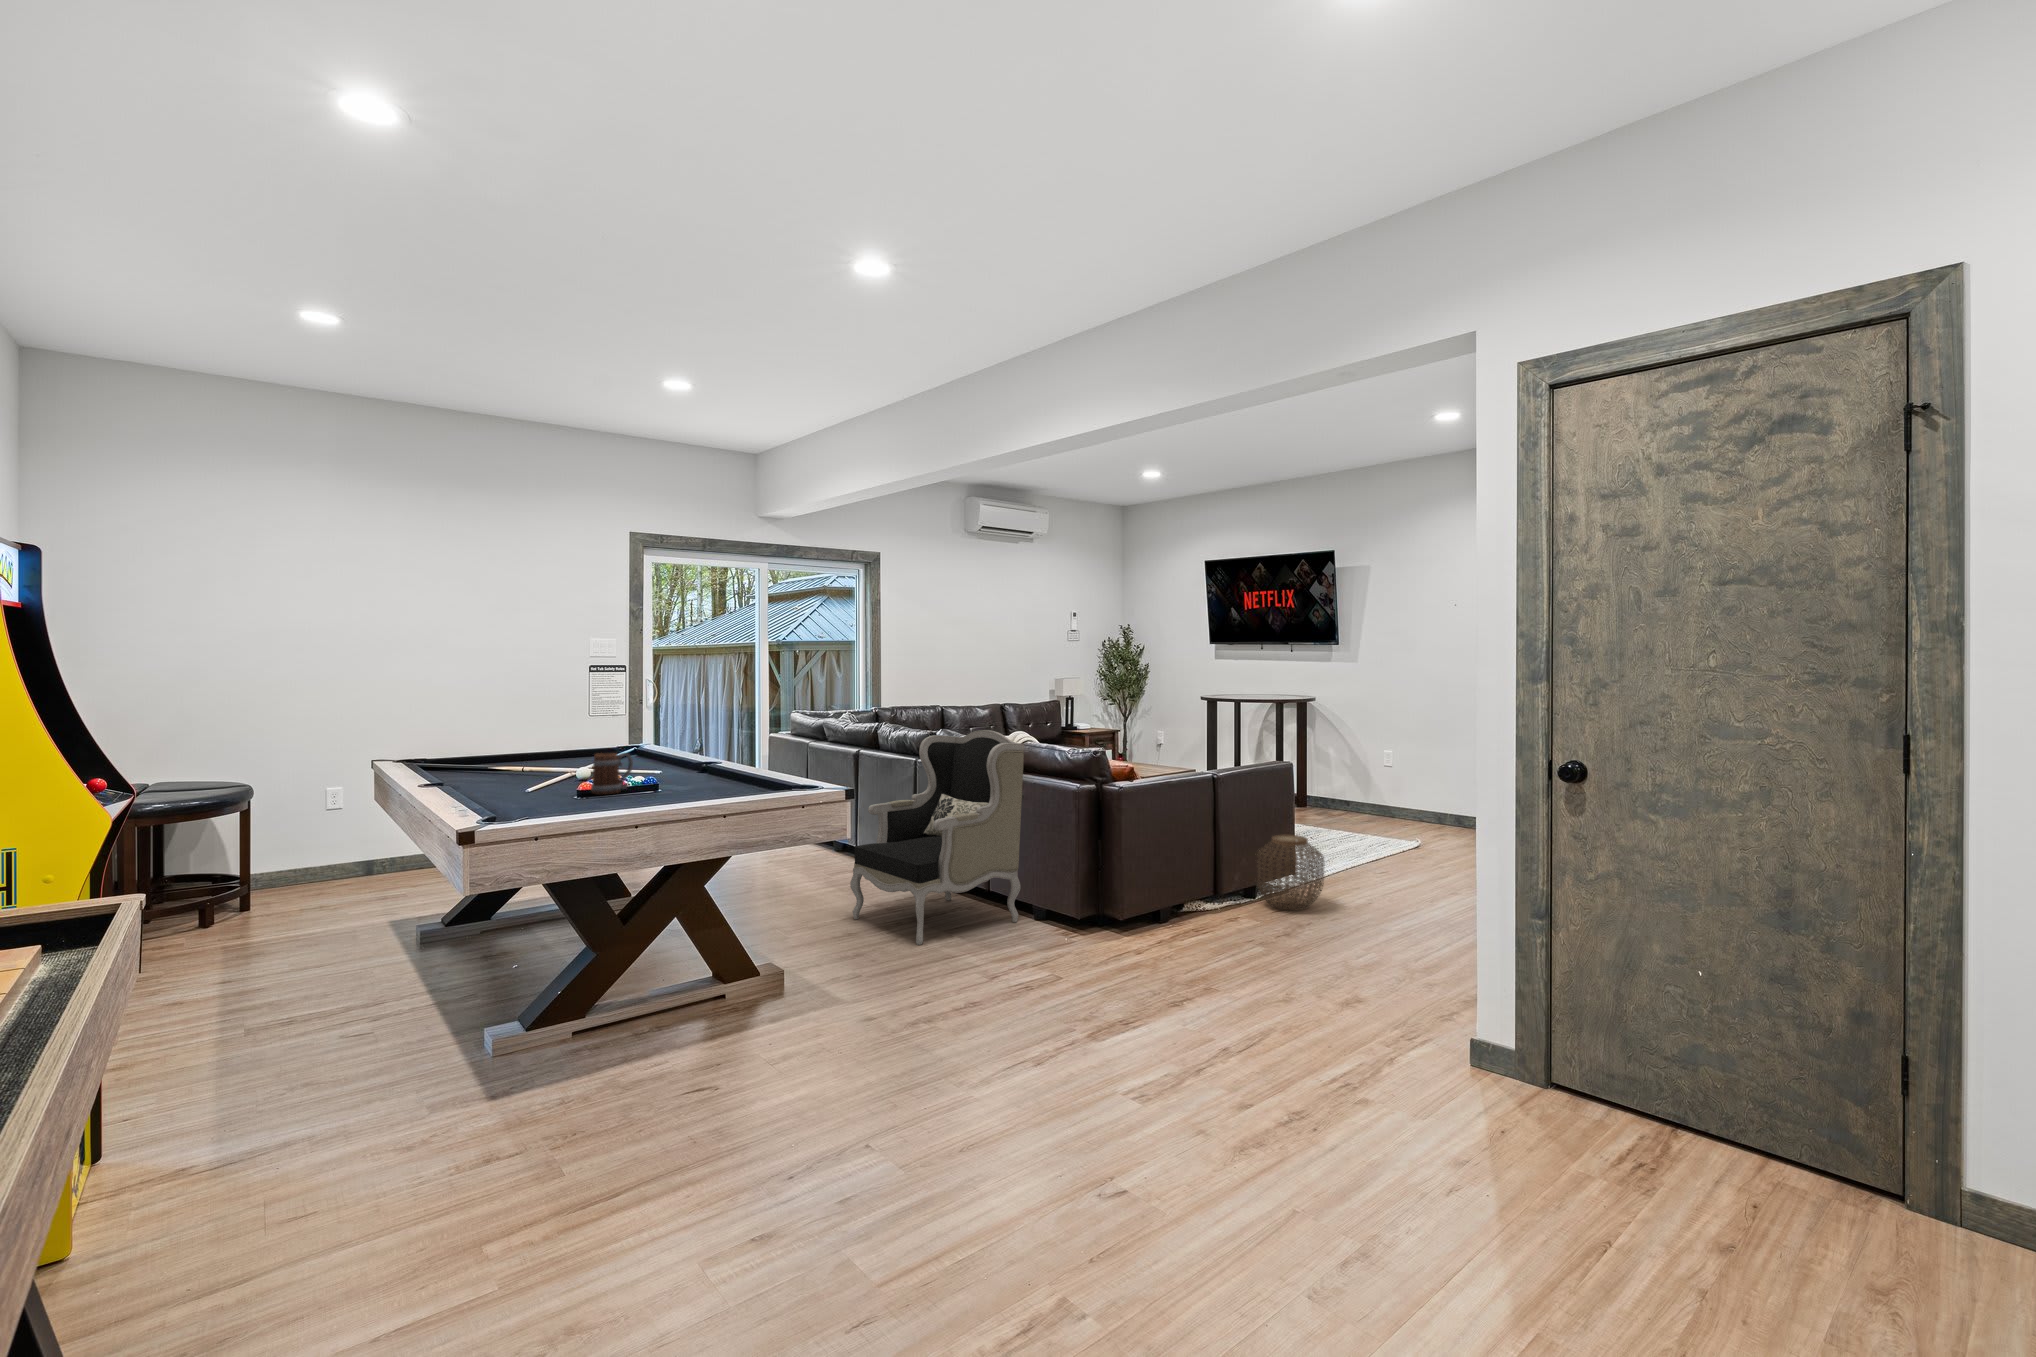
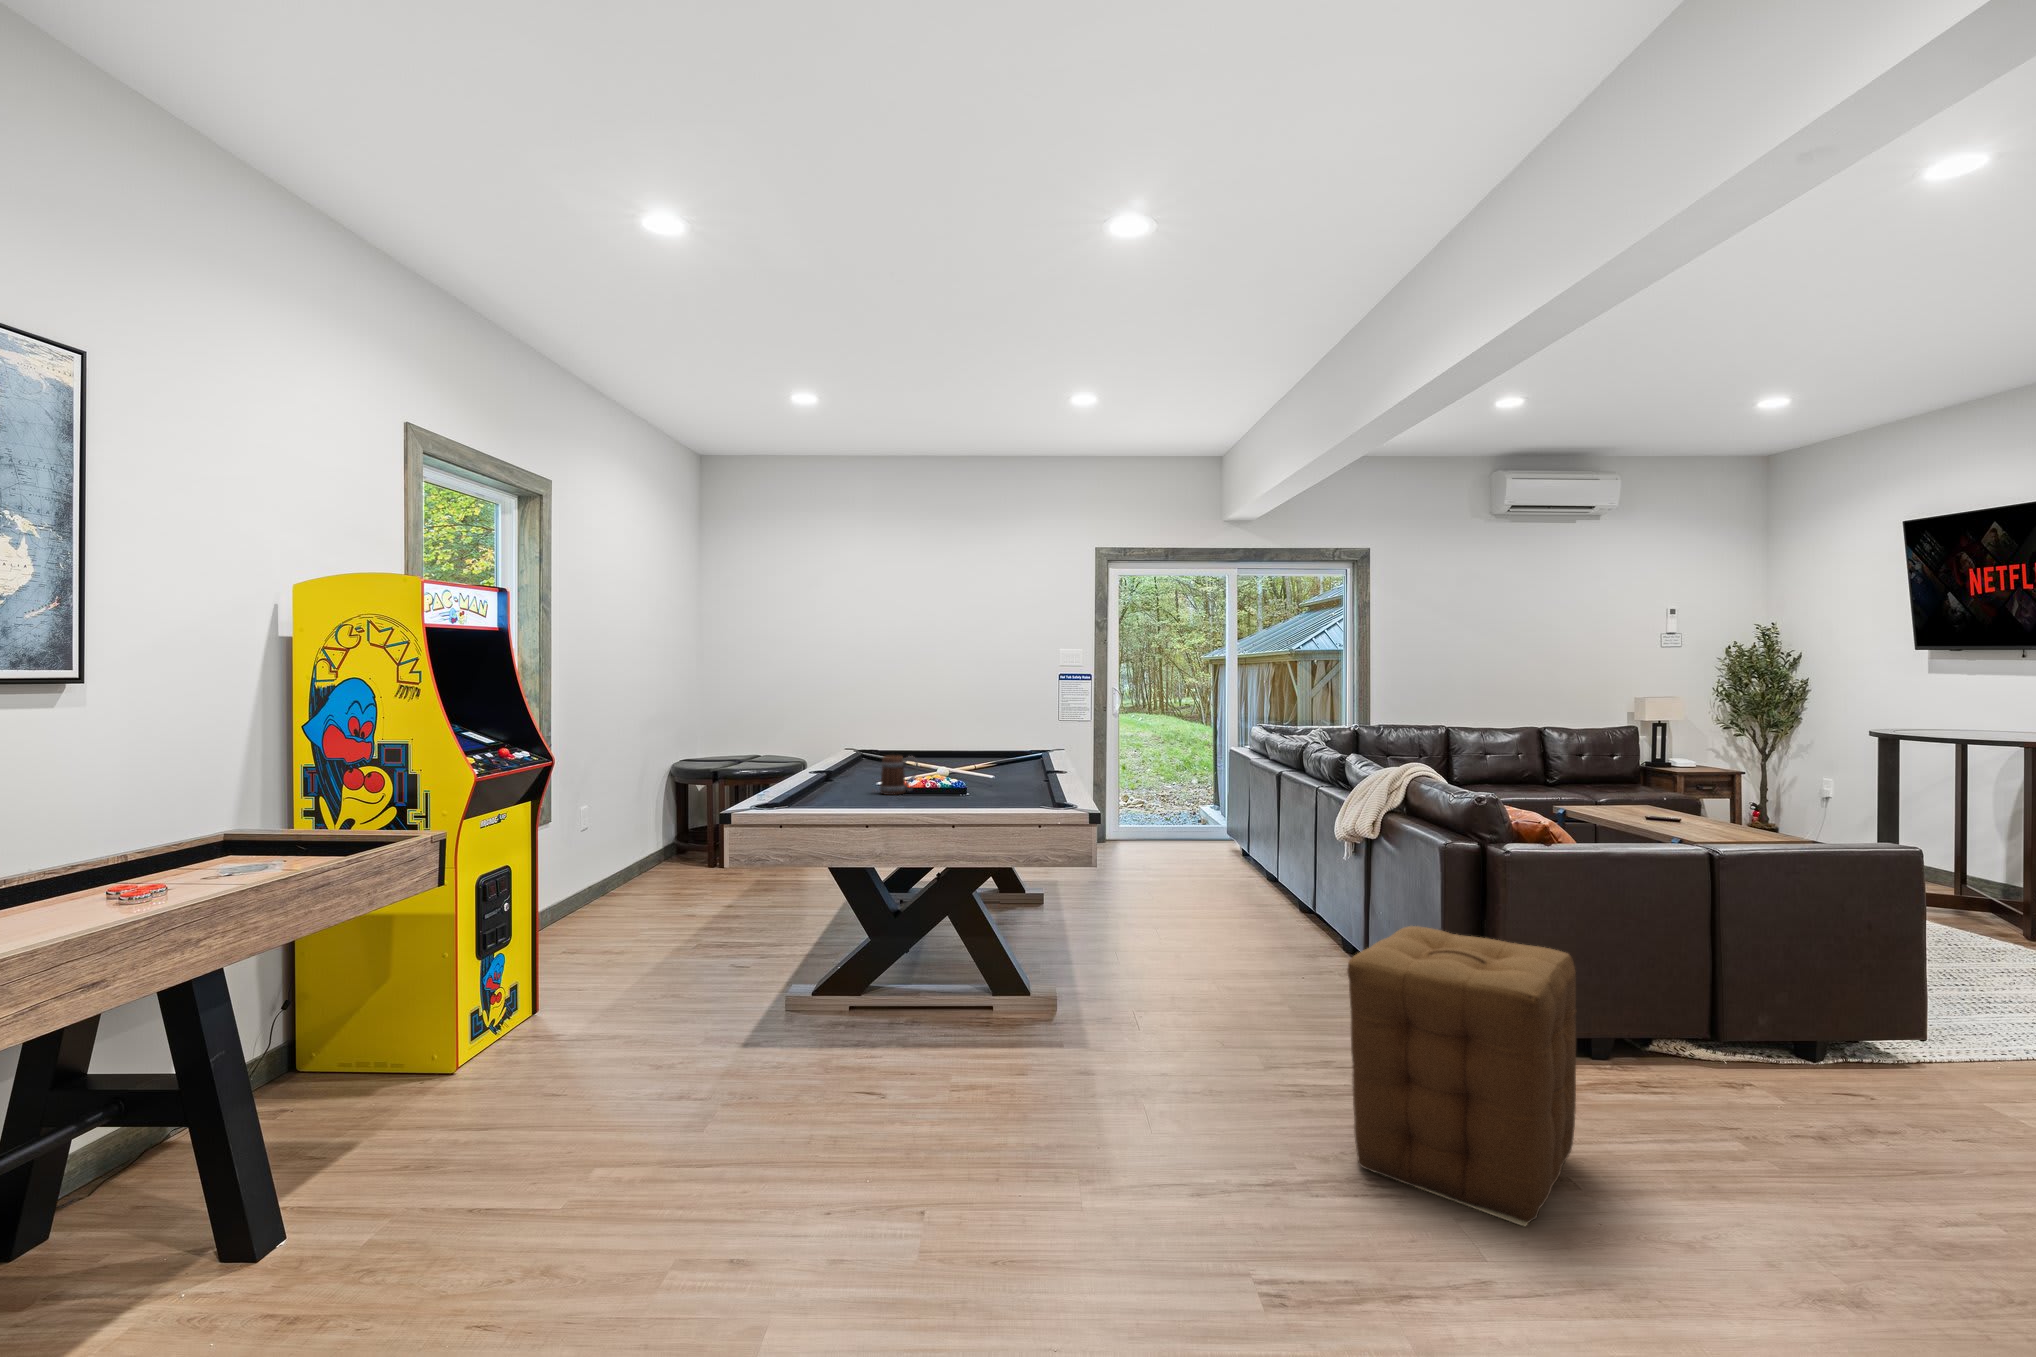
armchair: present [850,730,1024,945] -> none [1191,757,1390,1007]
woven basket: present [1255,835,1324,911] -> none [1803,964,1956,1102]
ottoman: none [1097,841,1228,1012] -> present [1347,926,1576,1227]

